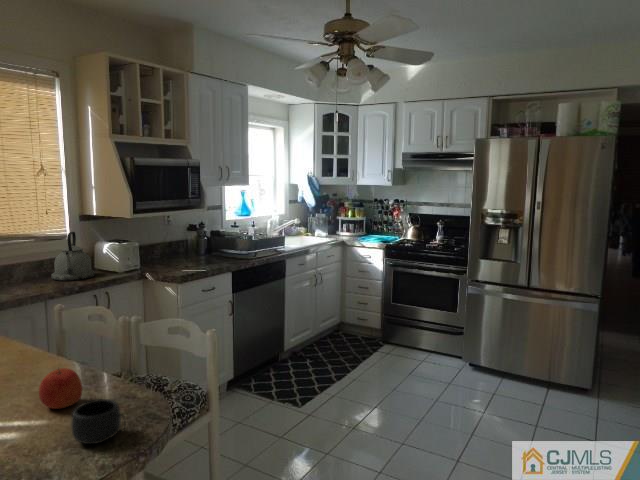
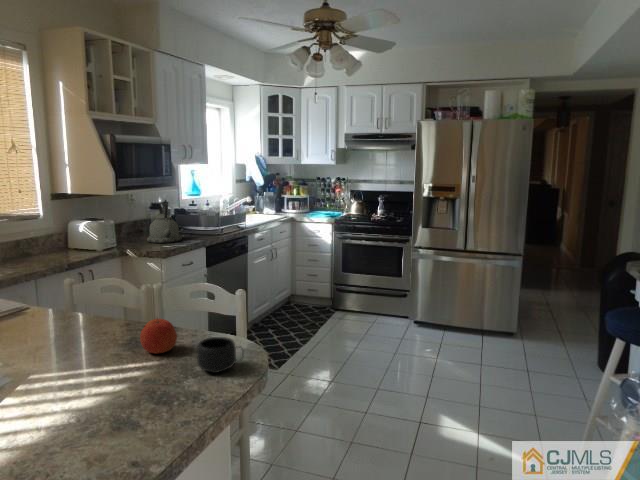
kettle: present [51,232,95,281] -> present [147,202,182,243]

